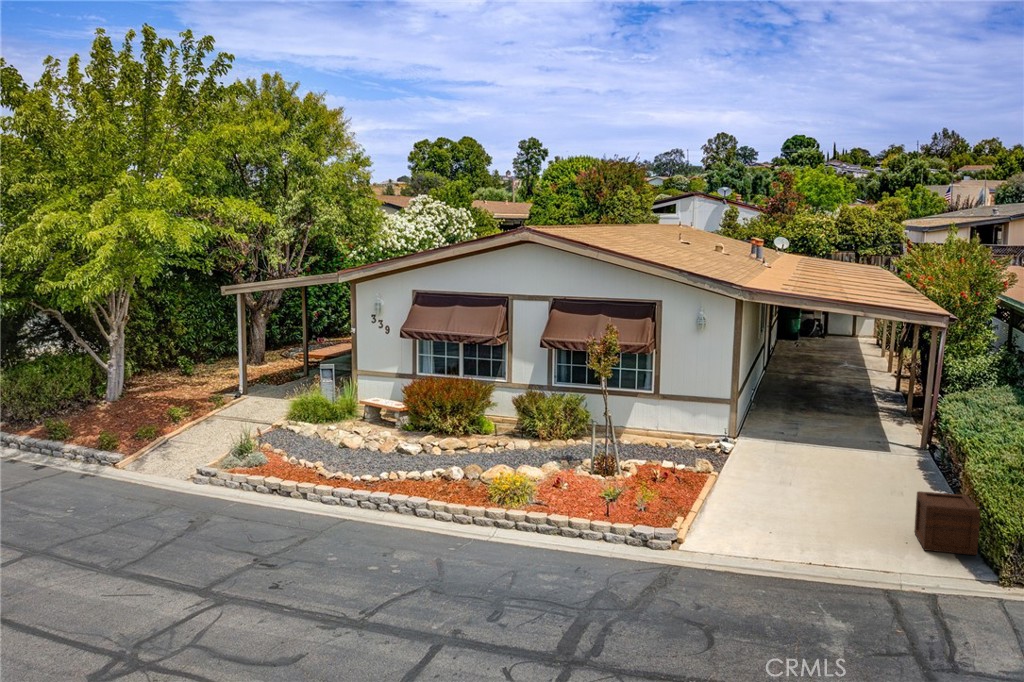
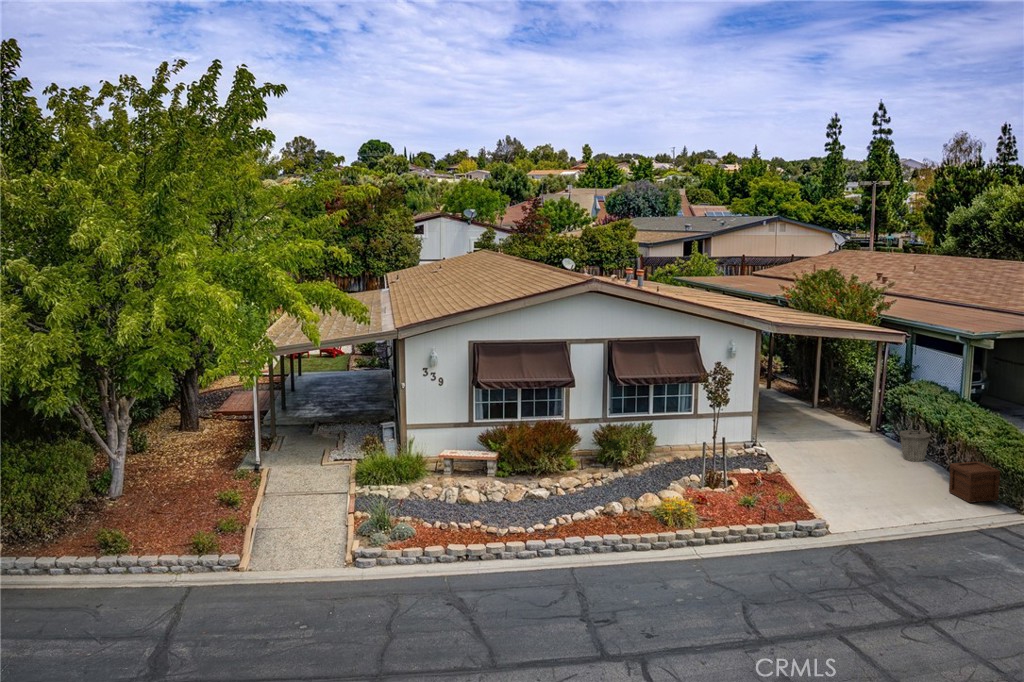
potted plant: none [513,406,544,444] -> present [601,438,624,472]
trash can: none [909,449,954,494] -> present [899,430,930,462]

